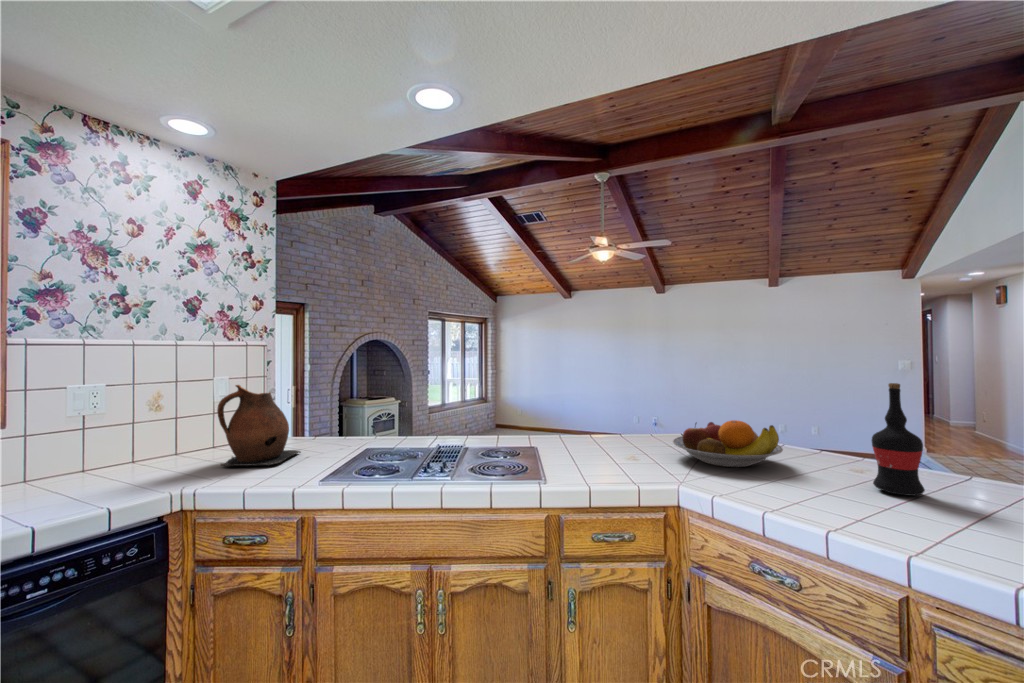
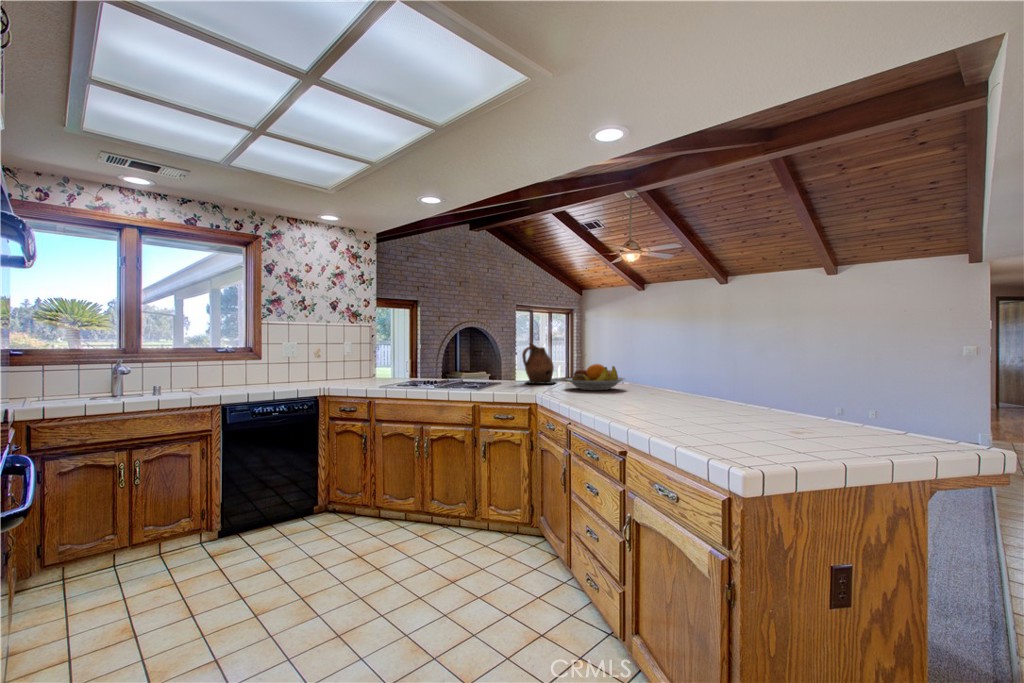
wine bottle: present [872,383,925,496] -> none [636,337,658,397]
ceramic pitcher: present [217,385,301,466] -> present [522,343,556,384]

